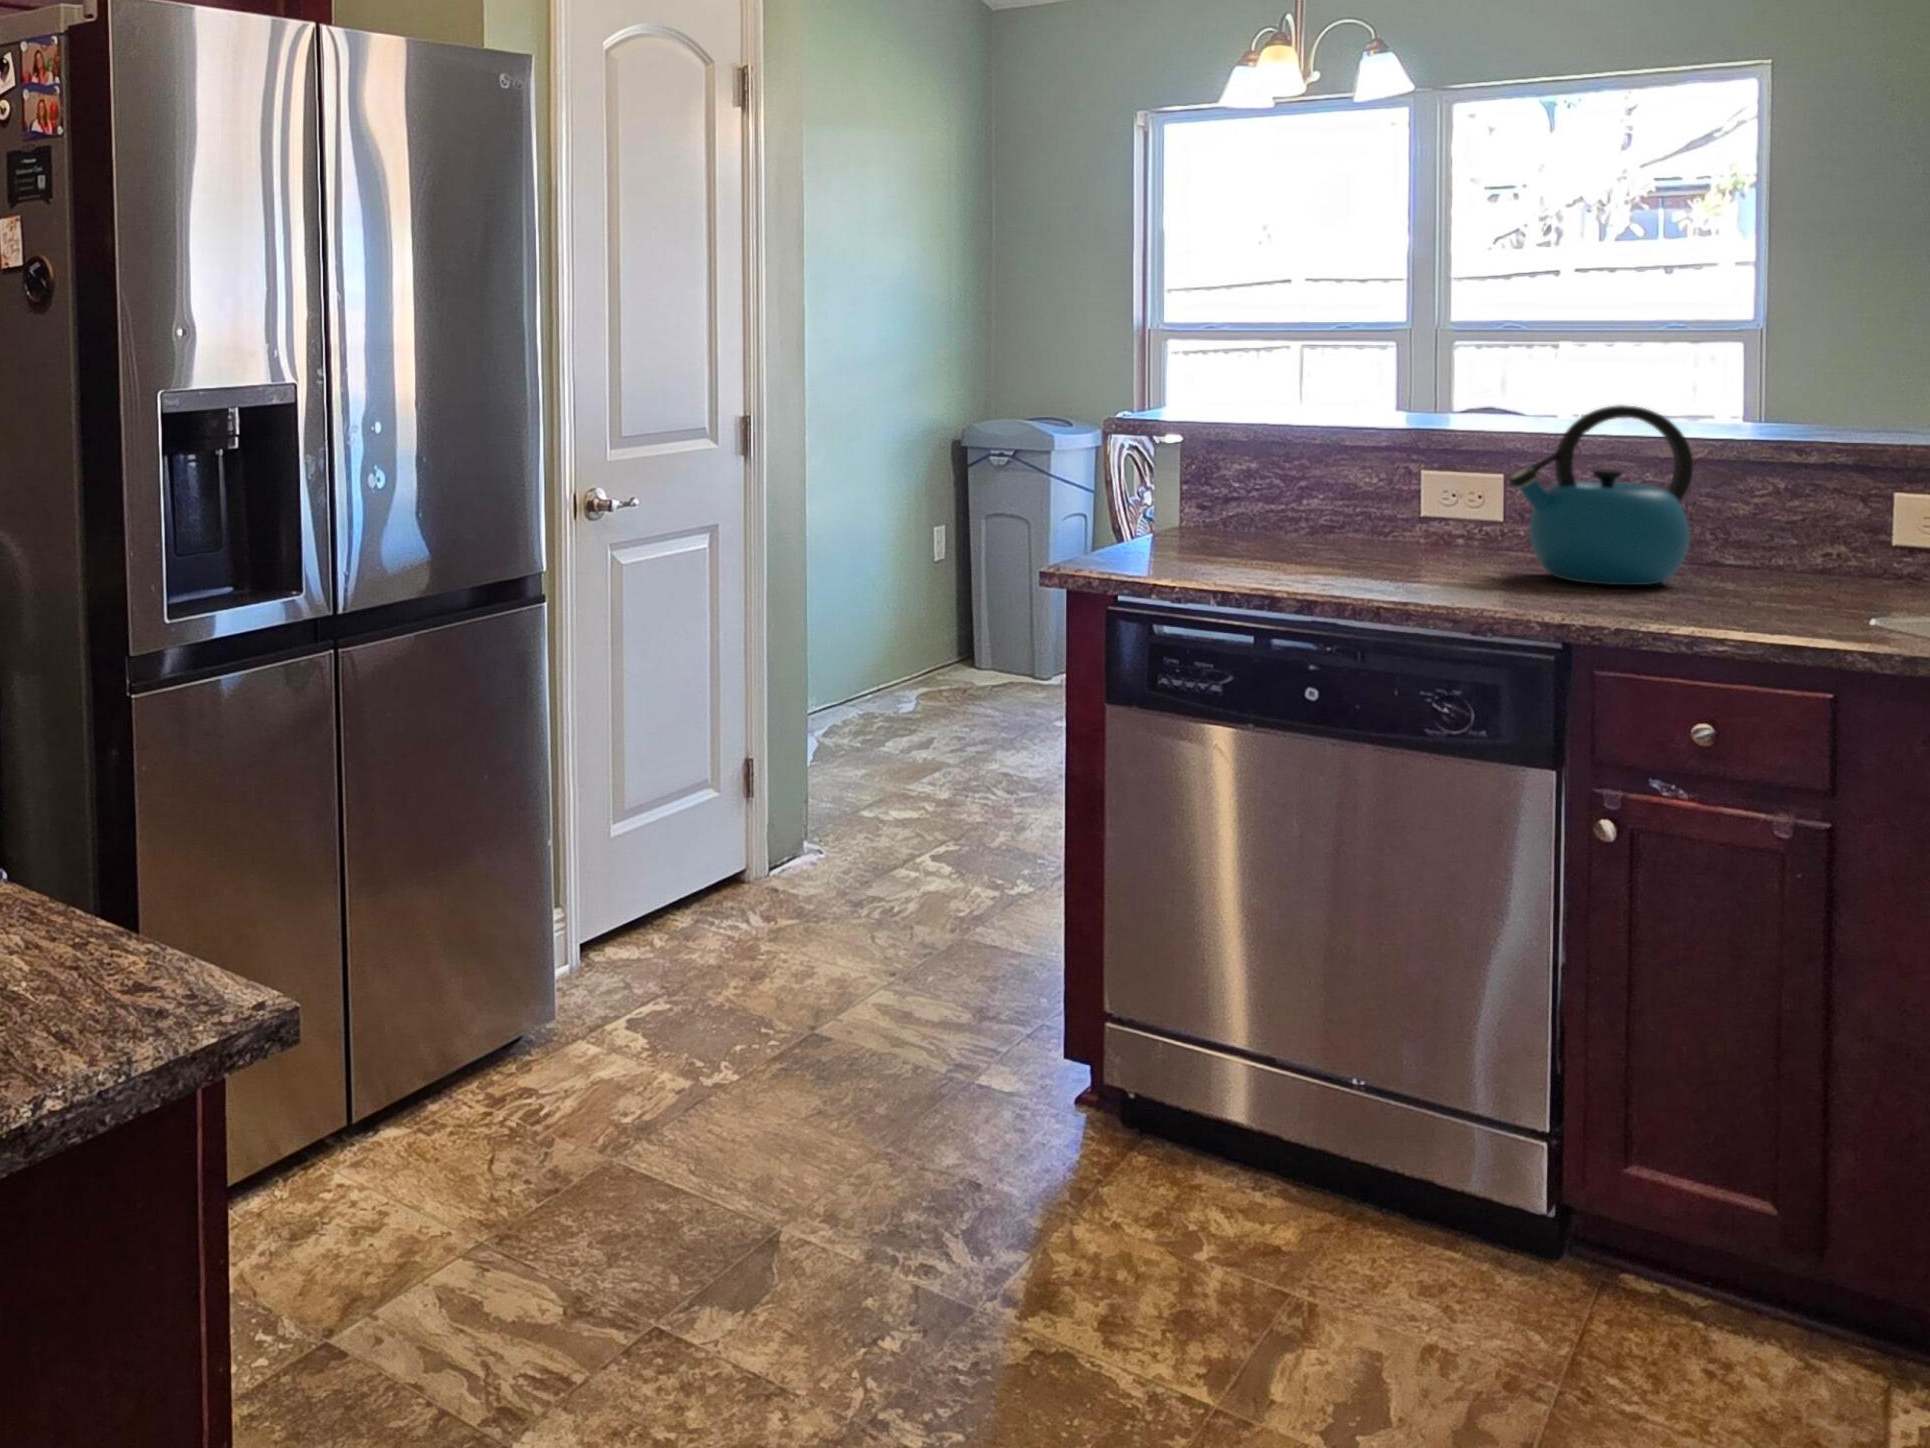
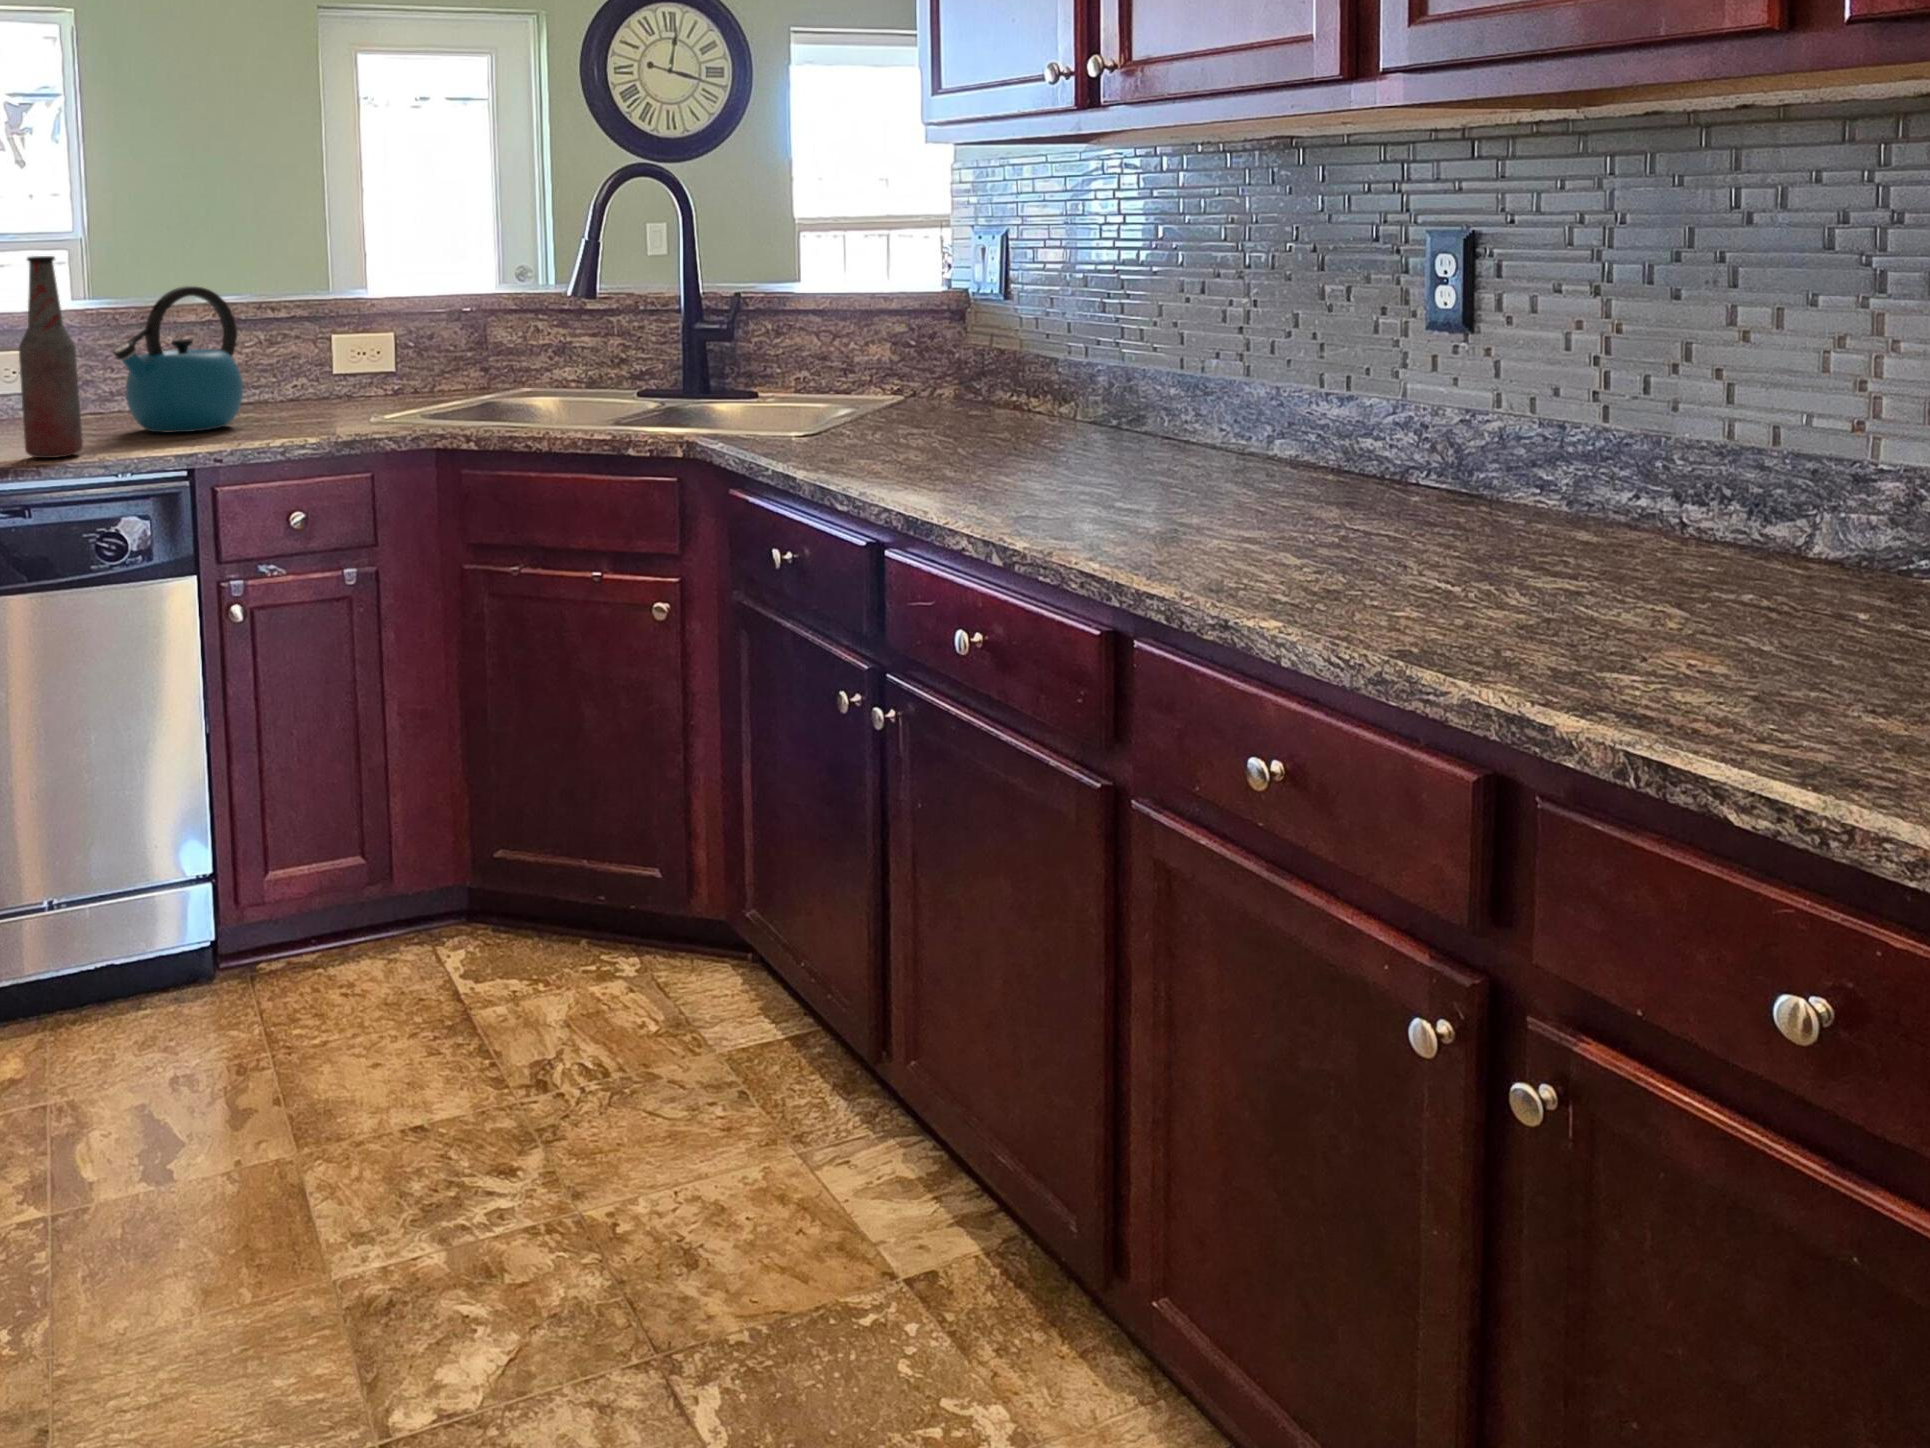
bottle: none [1367,366,1433,590] -> present [19,256,83,458]

